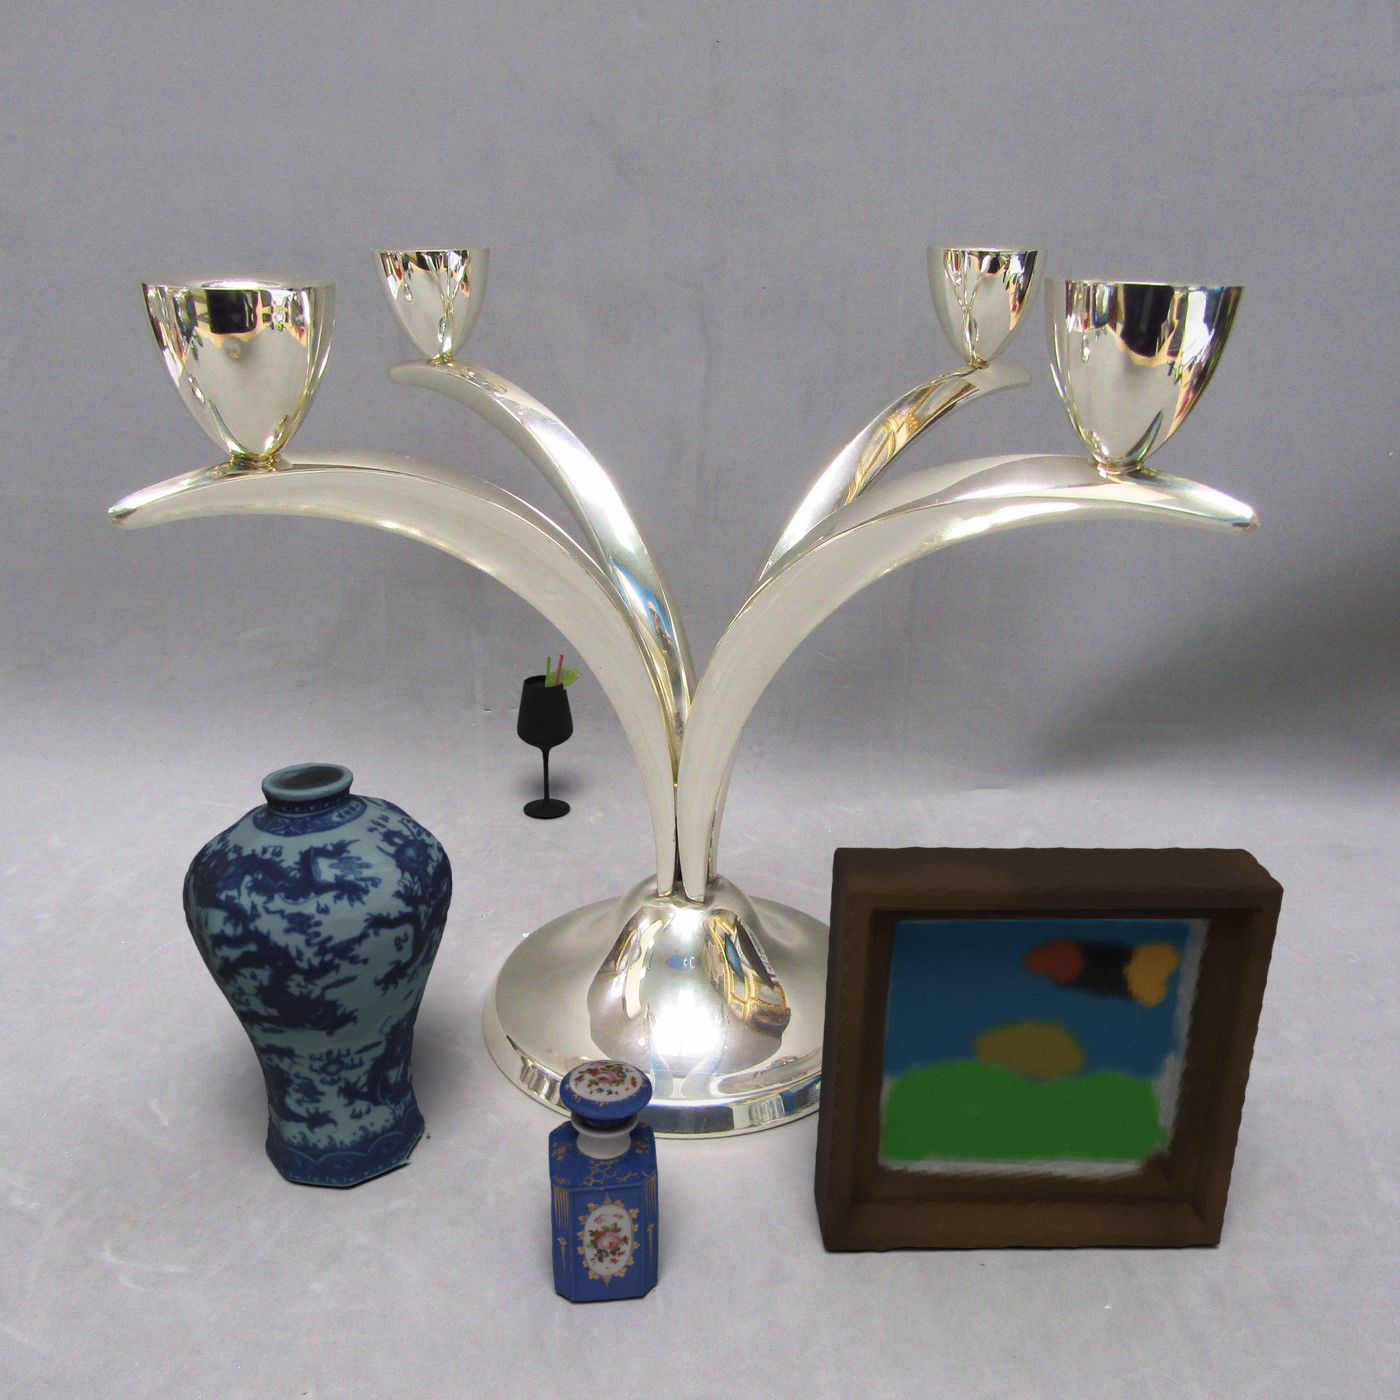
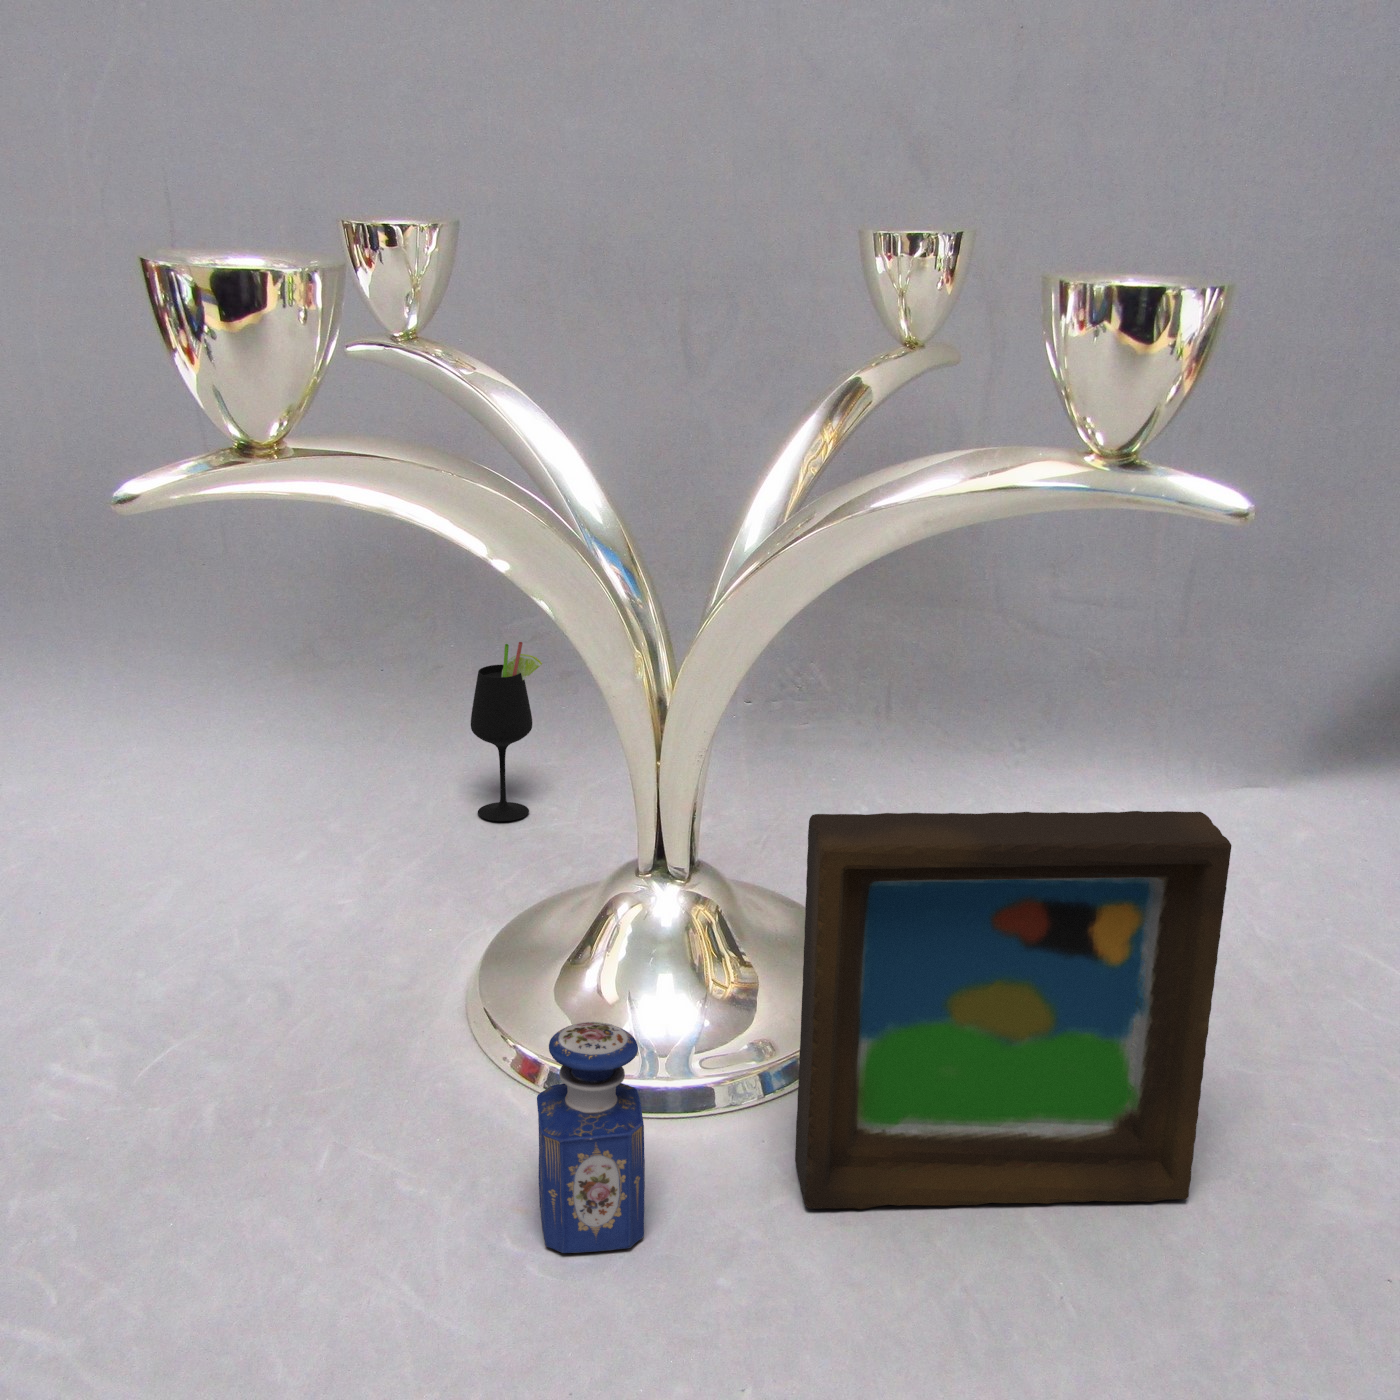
vase: present [183,763,452,1186] -> none [170,743,433,1164]

